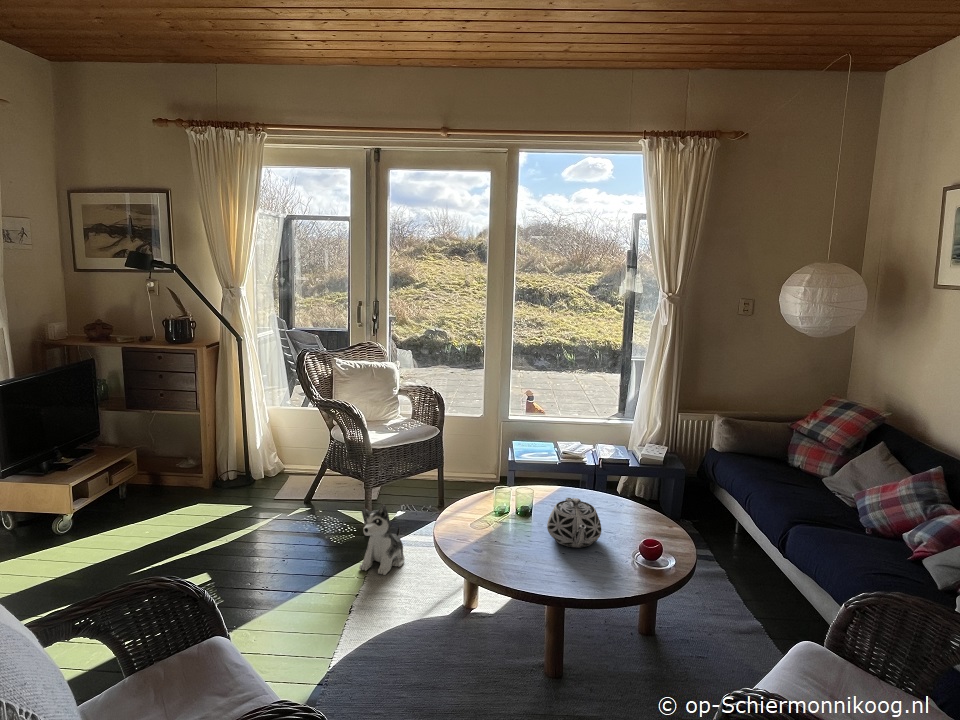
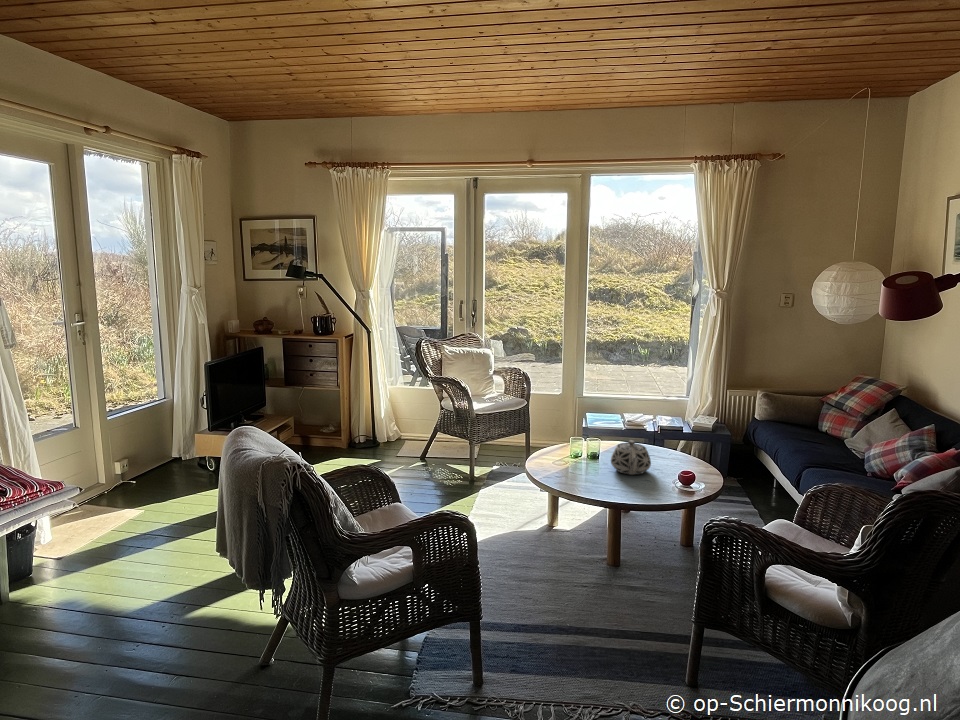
plush toy: present [359,504,405,575] -> none [469,452,502,505]

